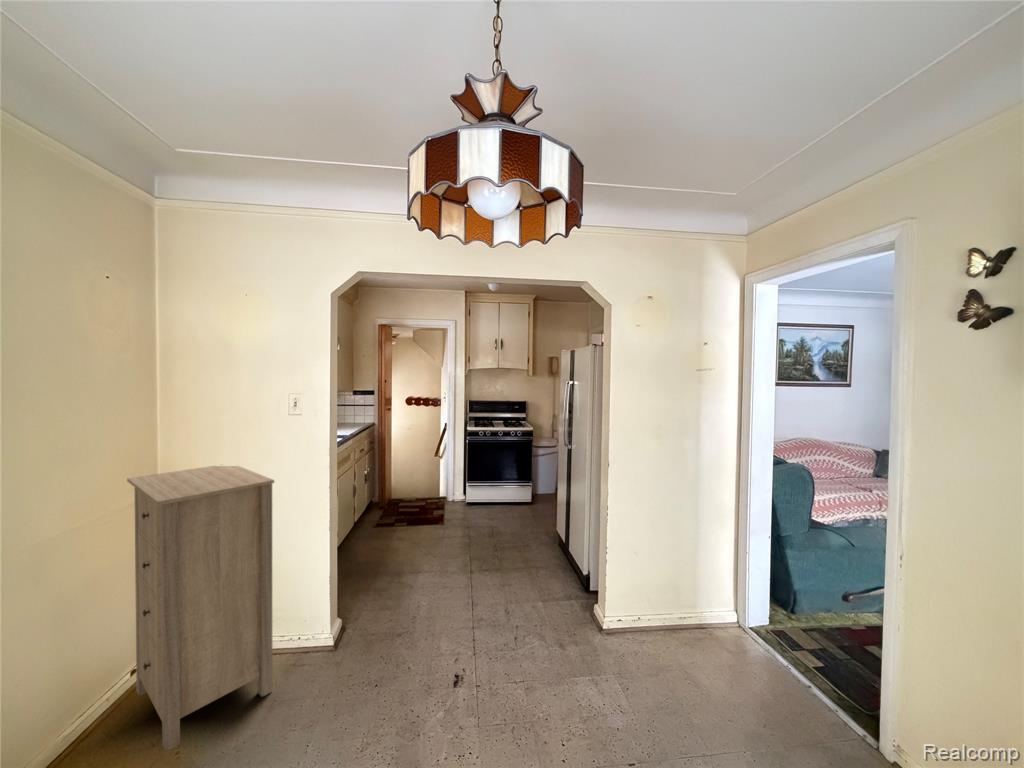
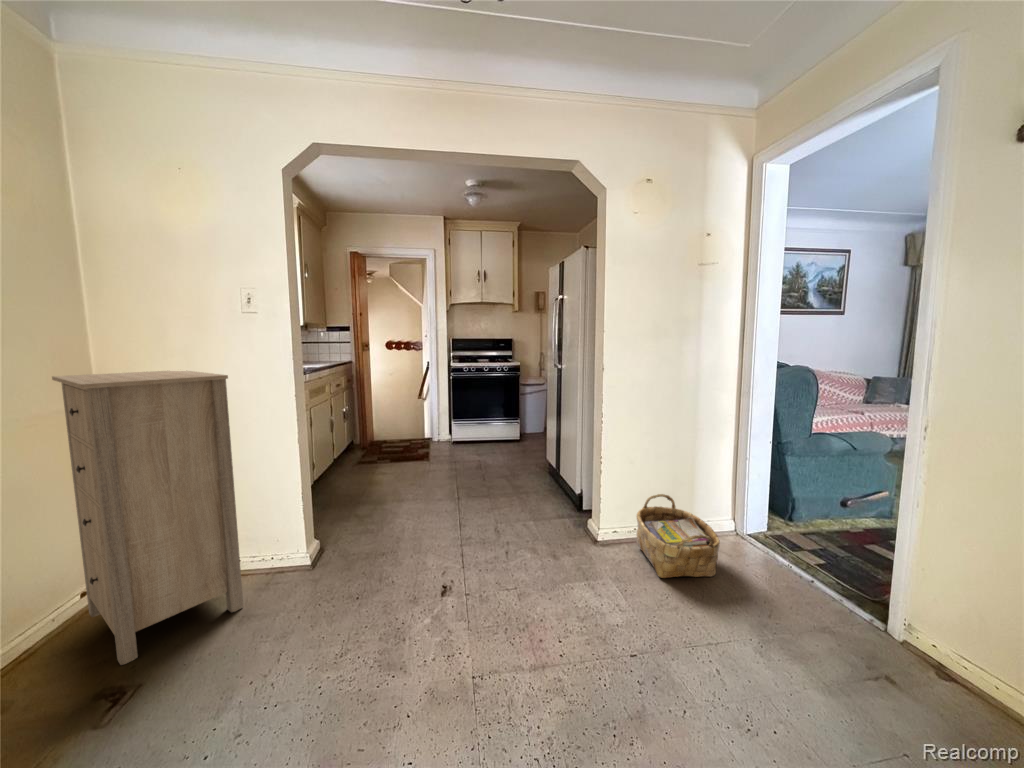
woven basket: none [639,586,718,677] -> present [636,494,720,578]

